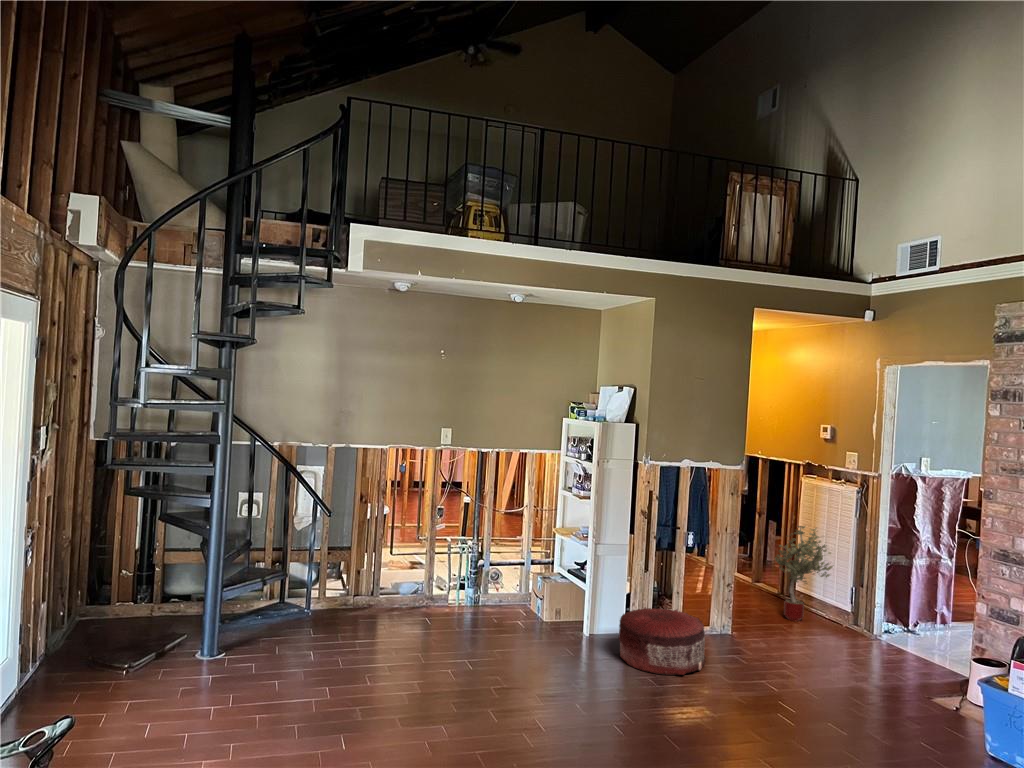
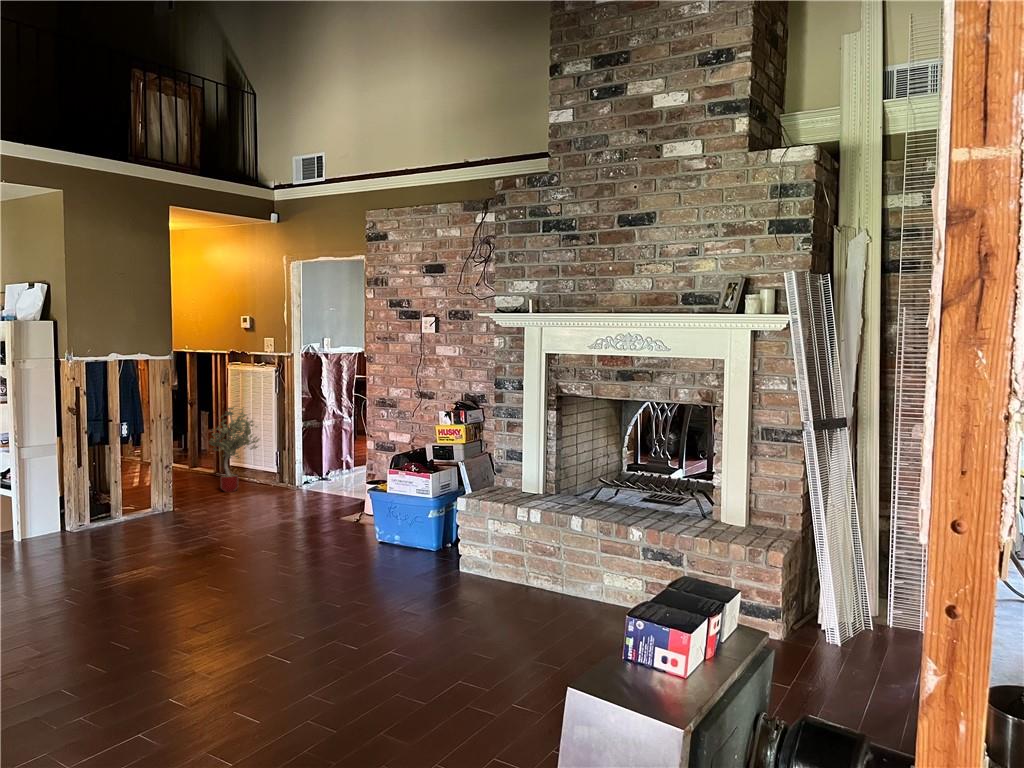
pouf: present [619,608,706,675] -> none [57,496,153,555]

